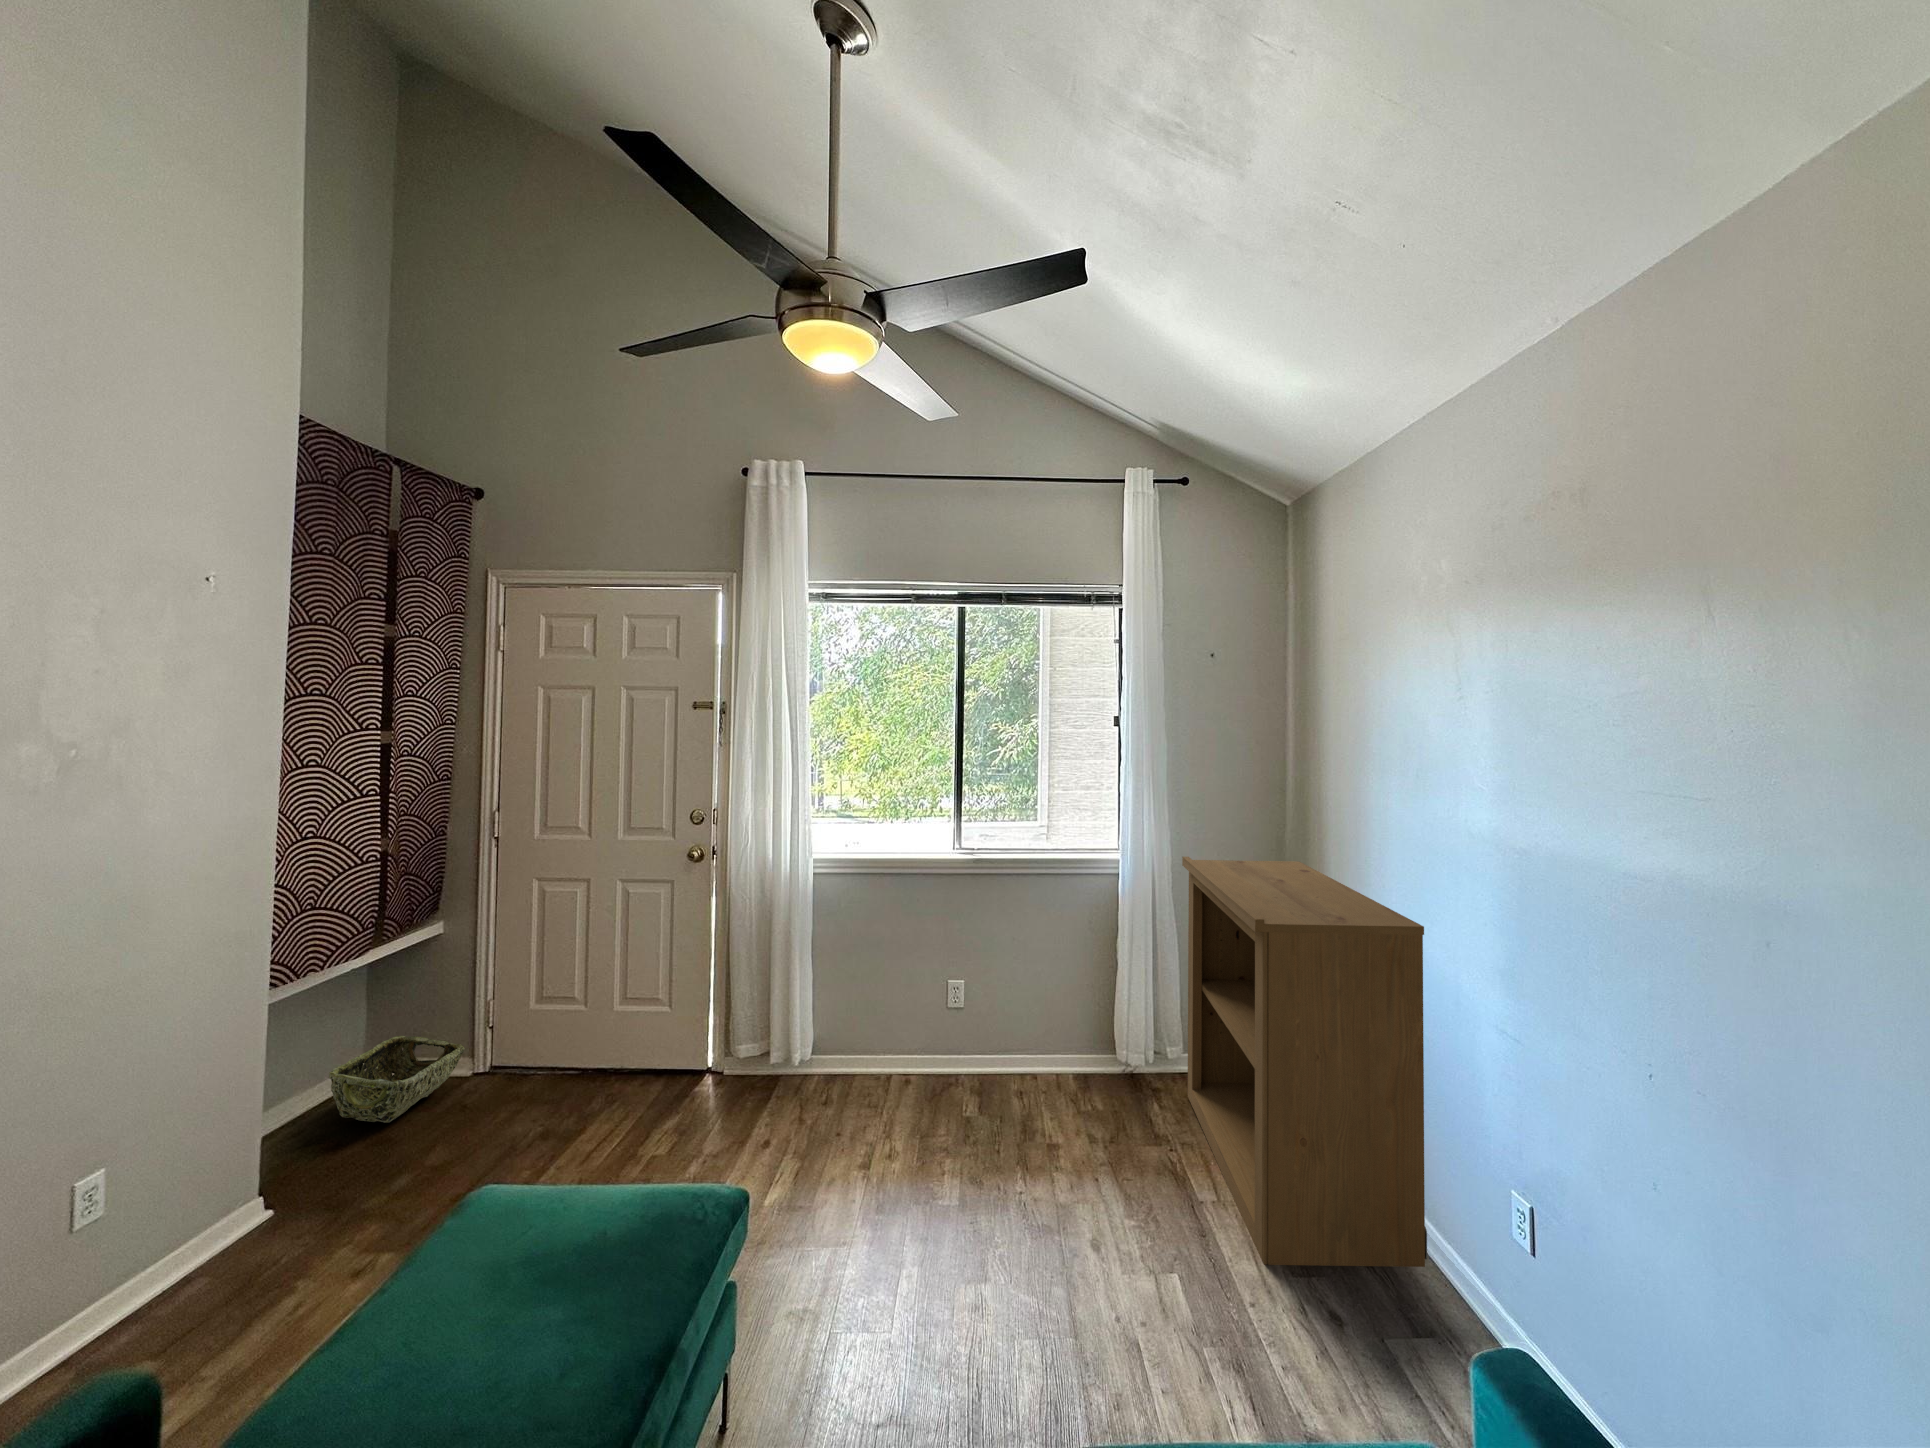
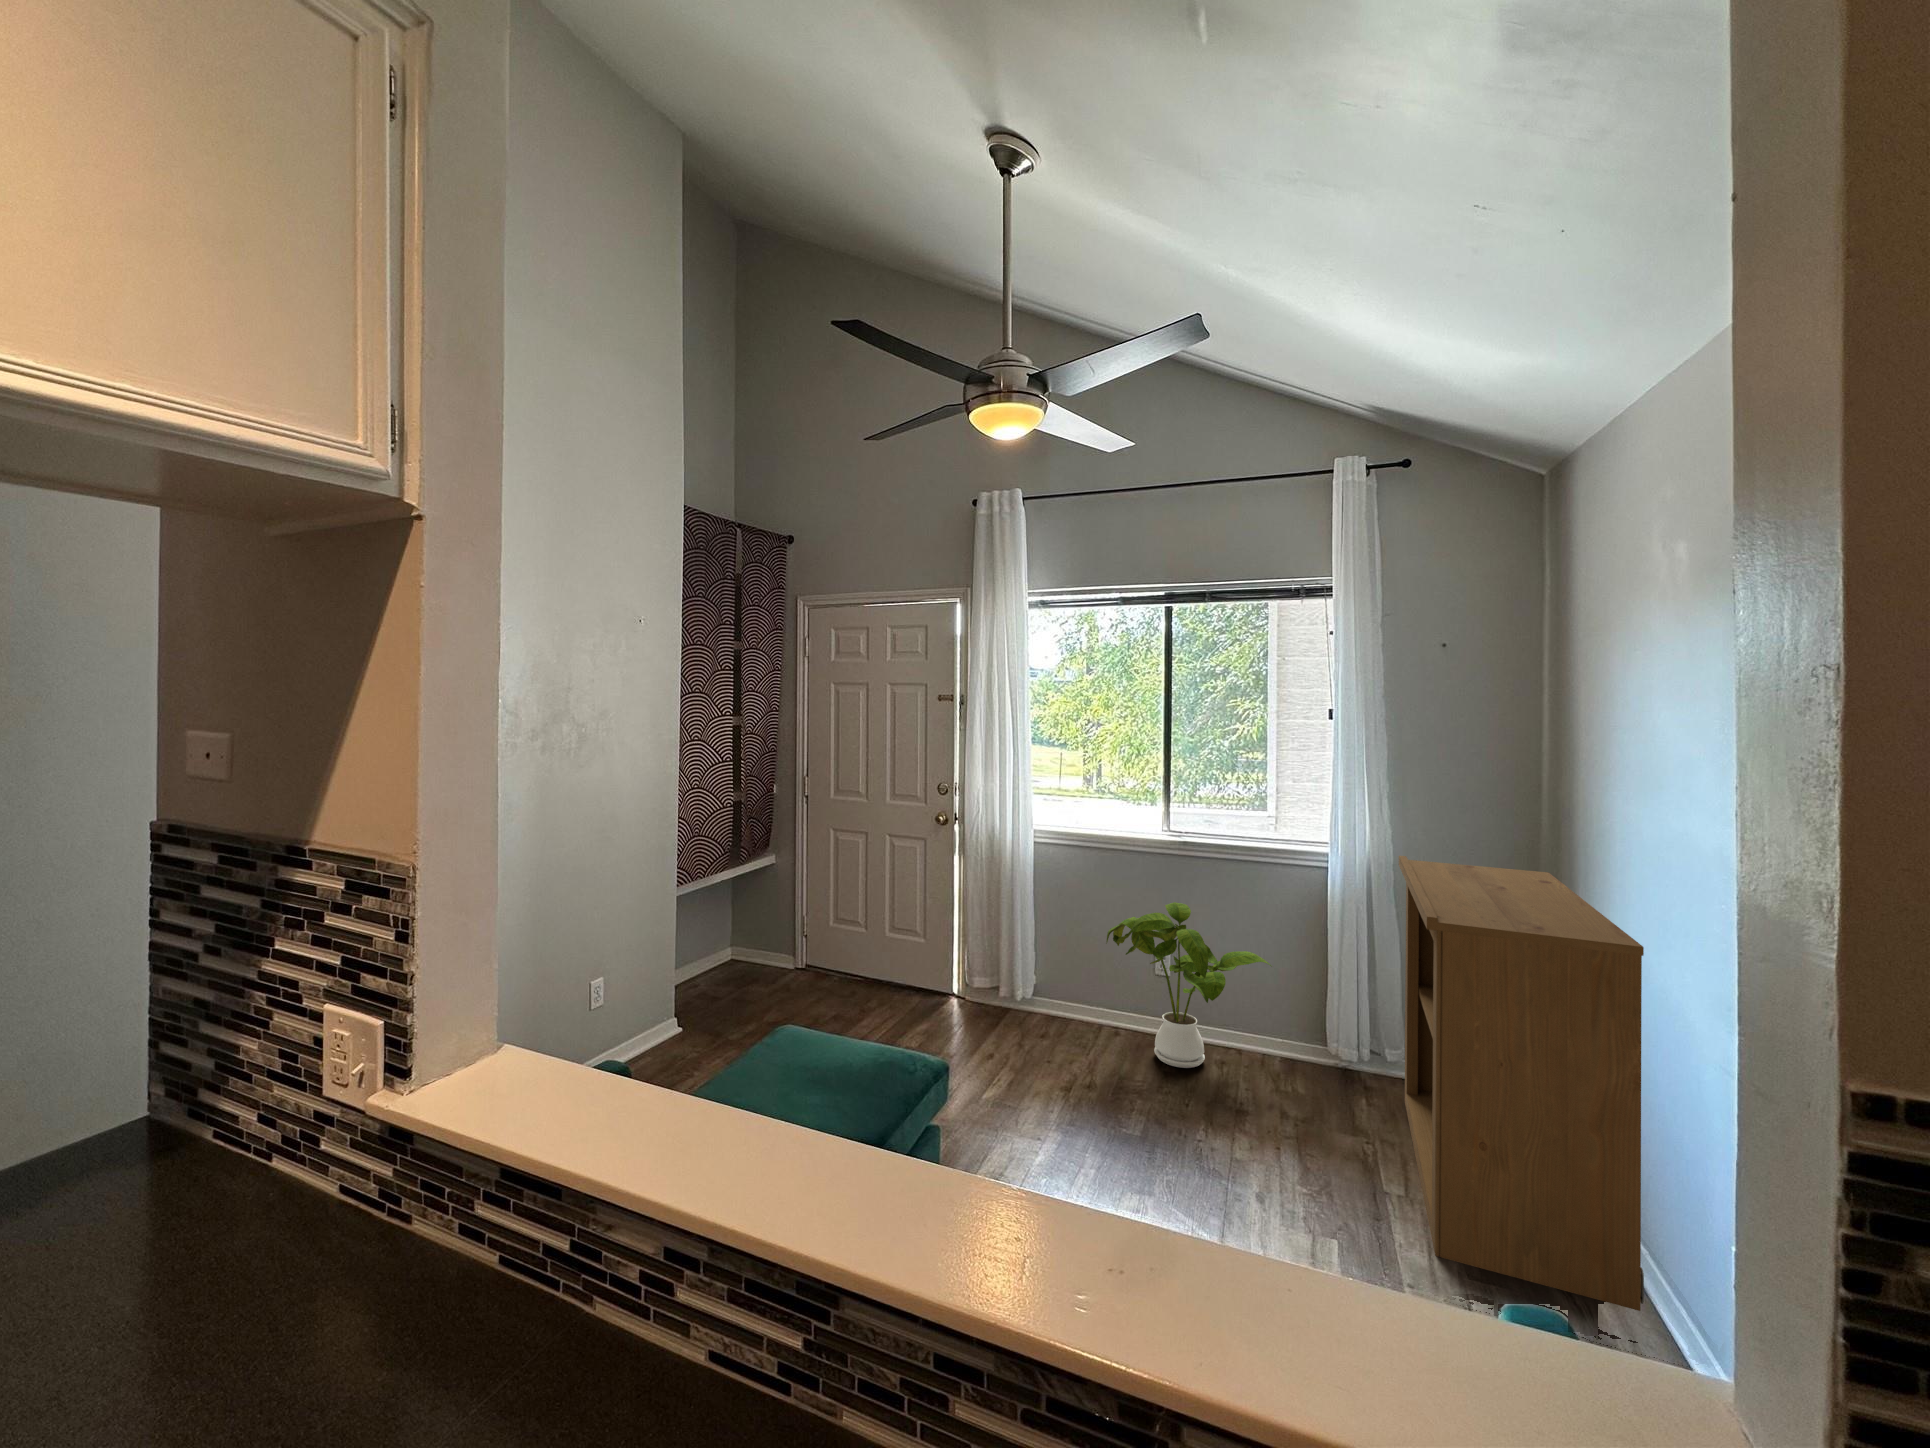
house plant: none [901,927,1067,1107] -> present [1107,902,1271,1068]
woven basket: present [329,1036,464,1123] -> none [709,934,788,991]

